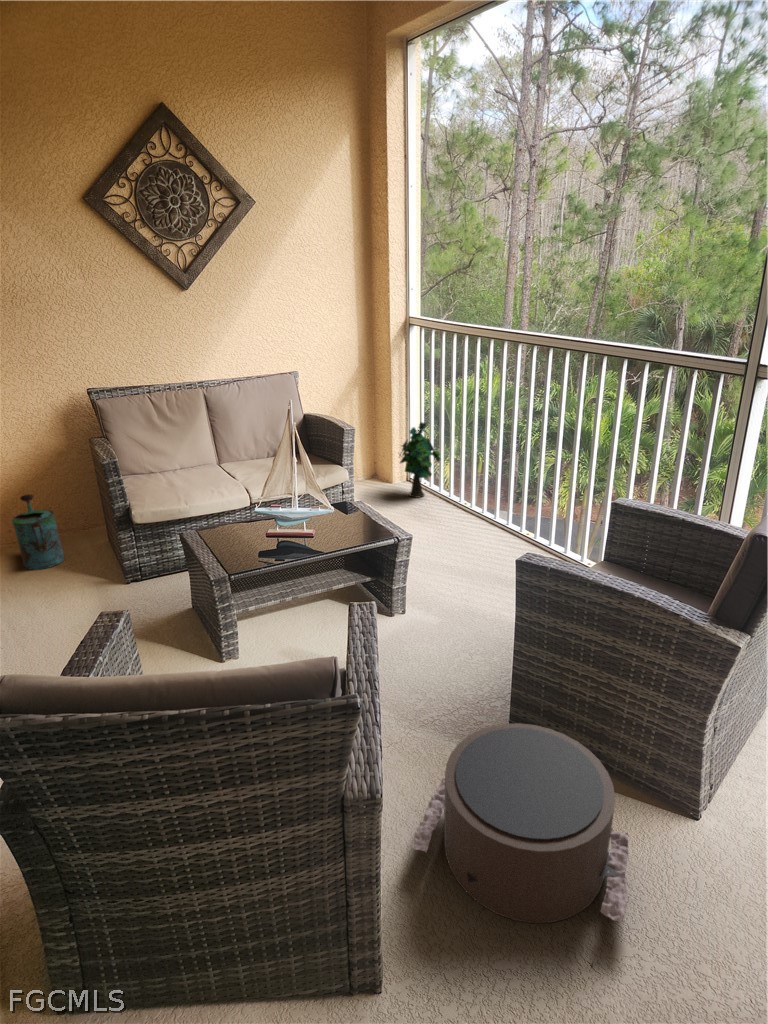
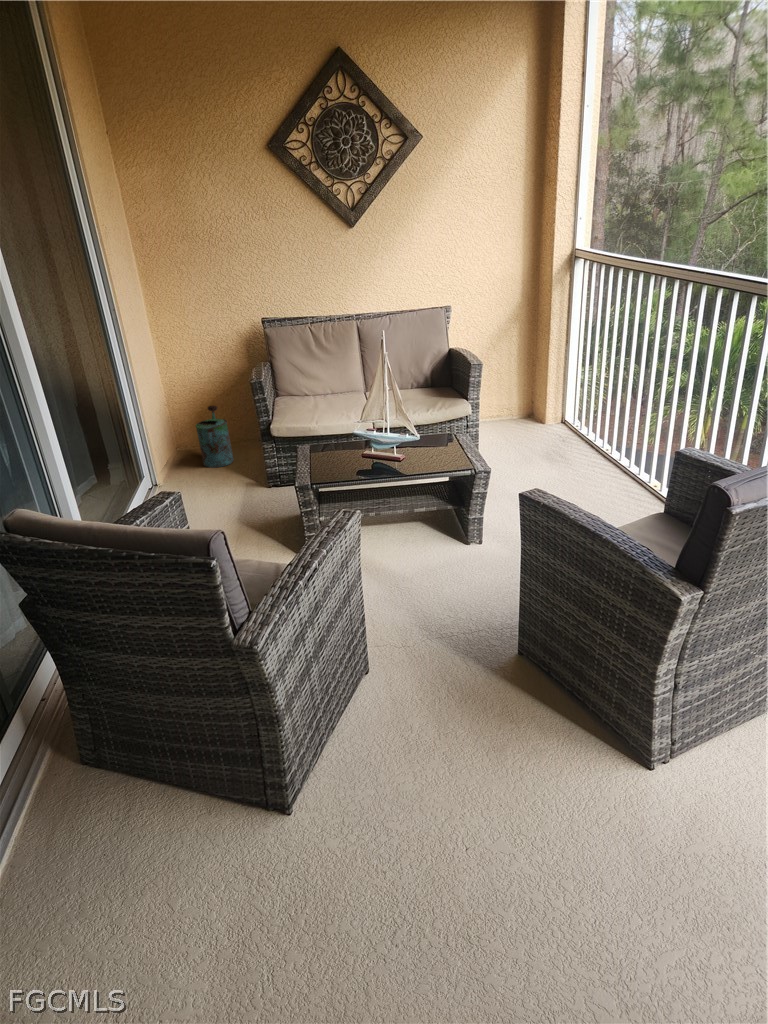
decorative plant: present [400,422,440,498] -> none [544,362,589,441]
pouf: present [412,723,629,923] -> none [367,638,558,815]

